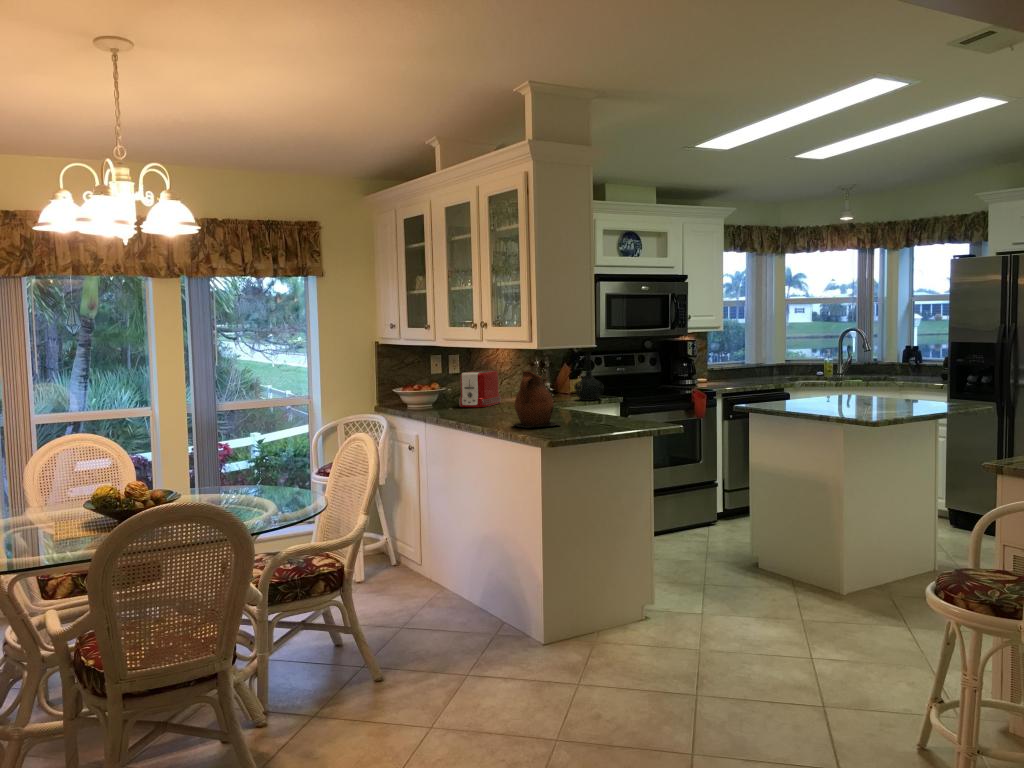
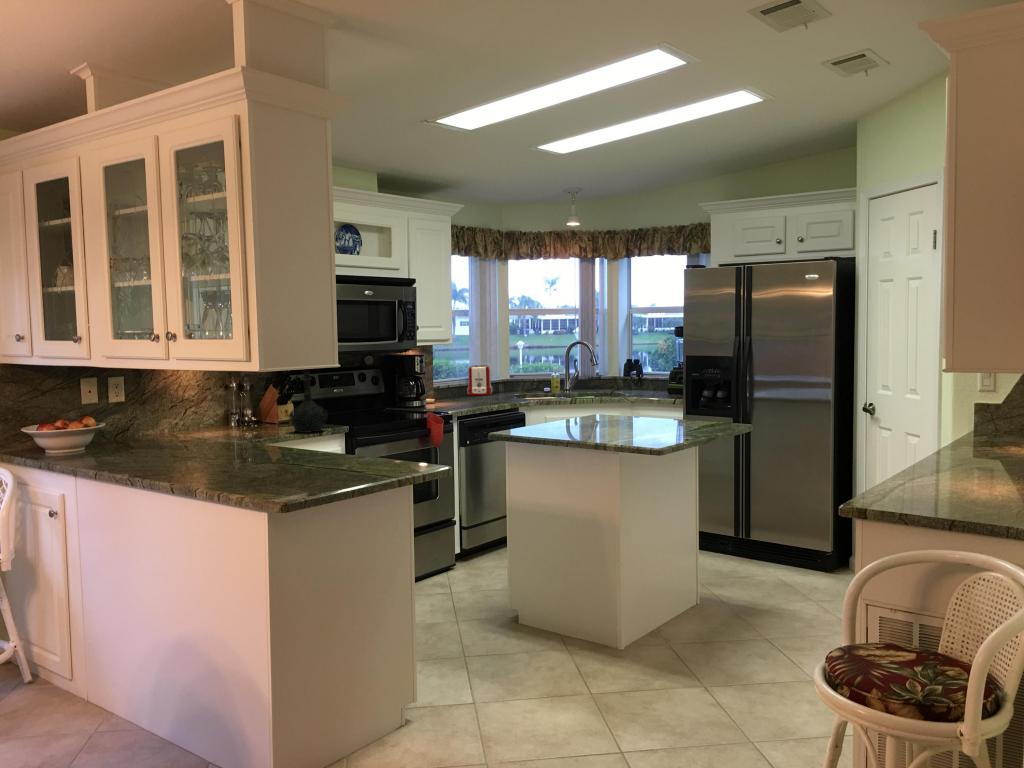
toaster: present [459,370,501,408] -> present [467,365,492,396]
ceramic pitcher: present [513,371,560,428] -> none [216,402,293,483]

